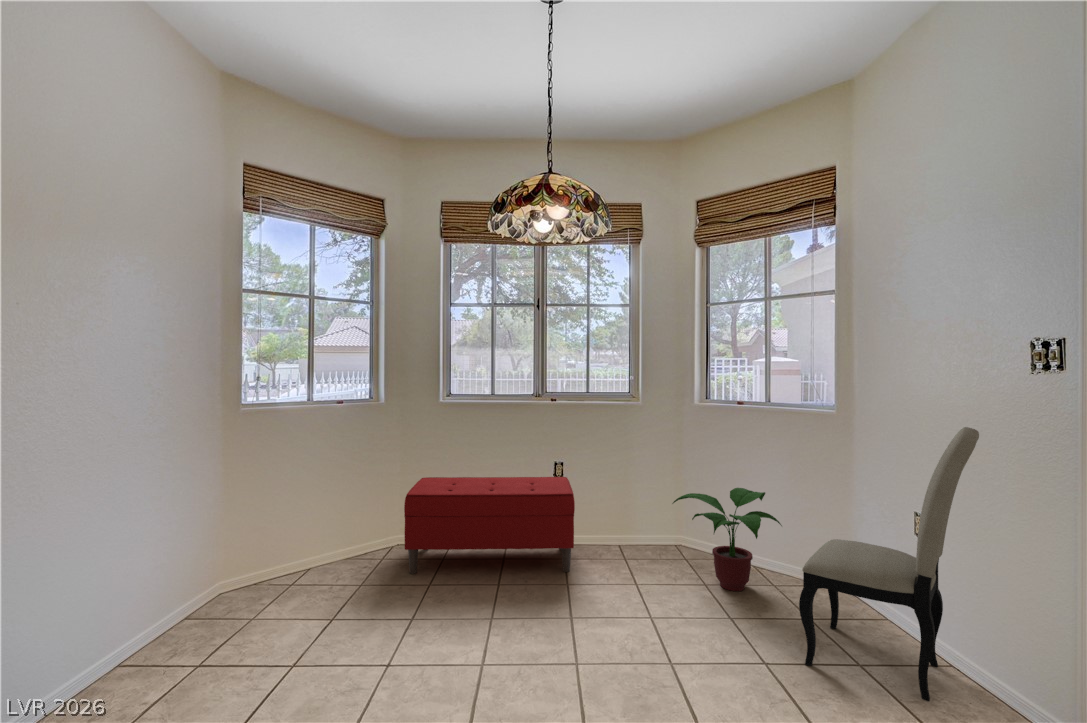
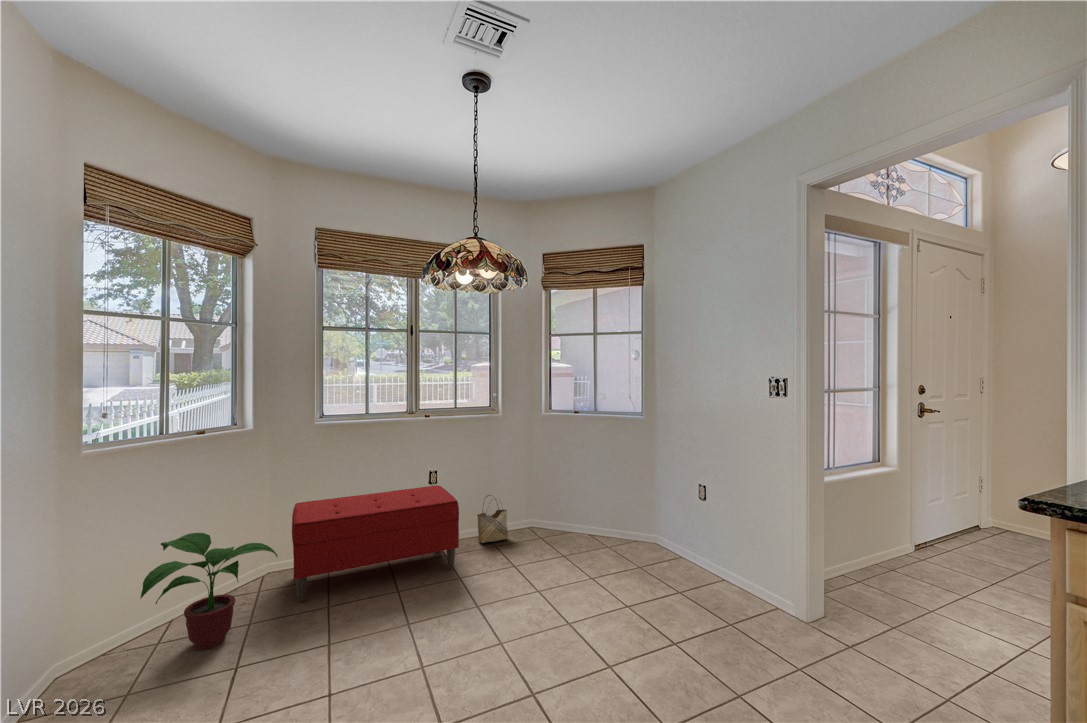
dining chair: present [799,427,979,701] -> none [647,430,746,606]
potted plant: present [673,488,782,591] -> present [140,533,278,650]
woven basket: none [609,495,646,551] -> present [477,495,508,543]

